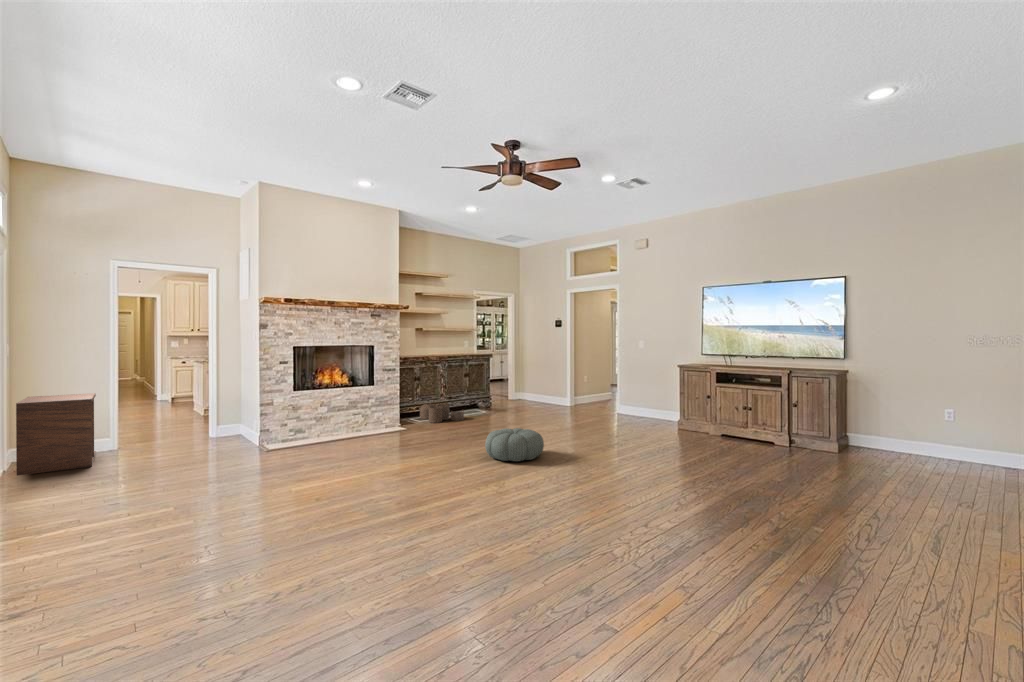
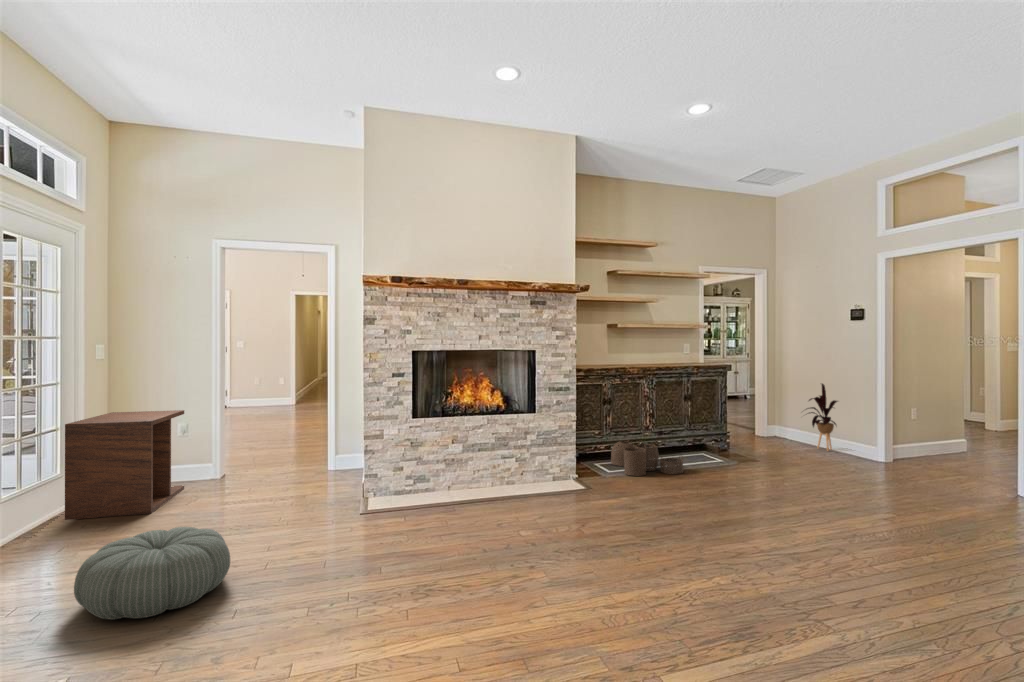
house plant: none [532,365,553,405] -> present [807,384,838,451]
pouf: present [485,428,544,461] -> present [74,527,230,620]

